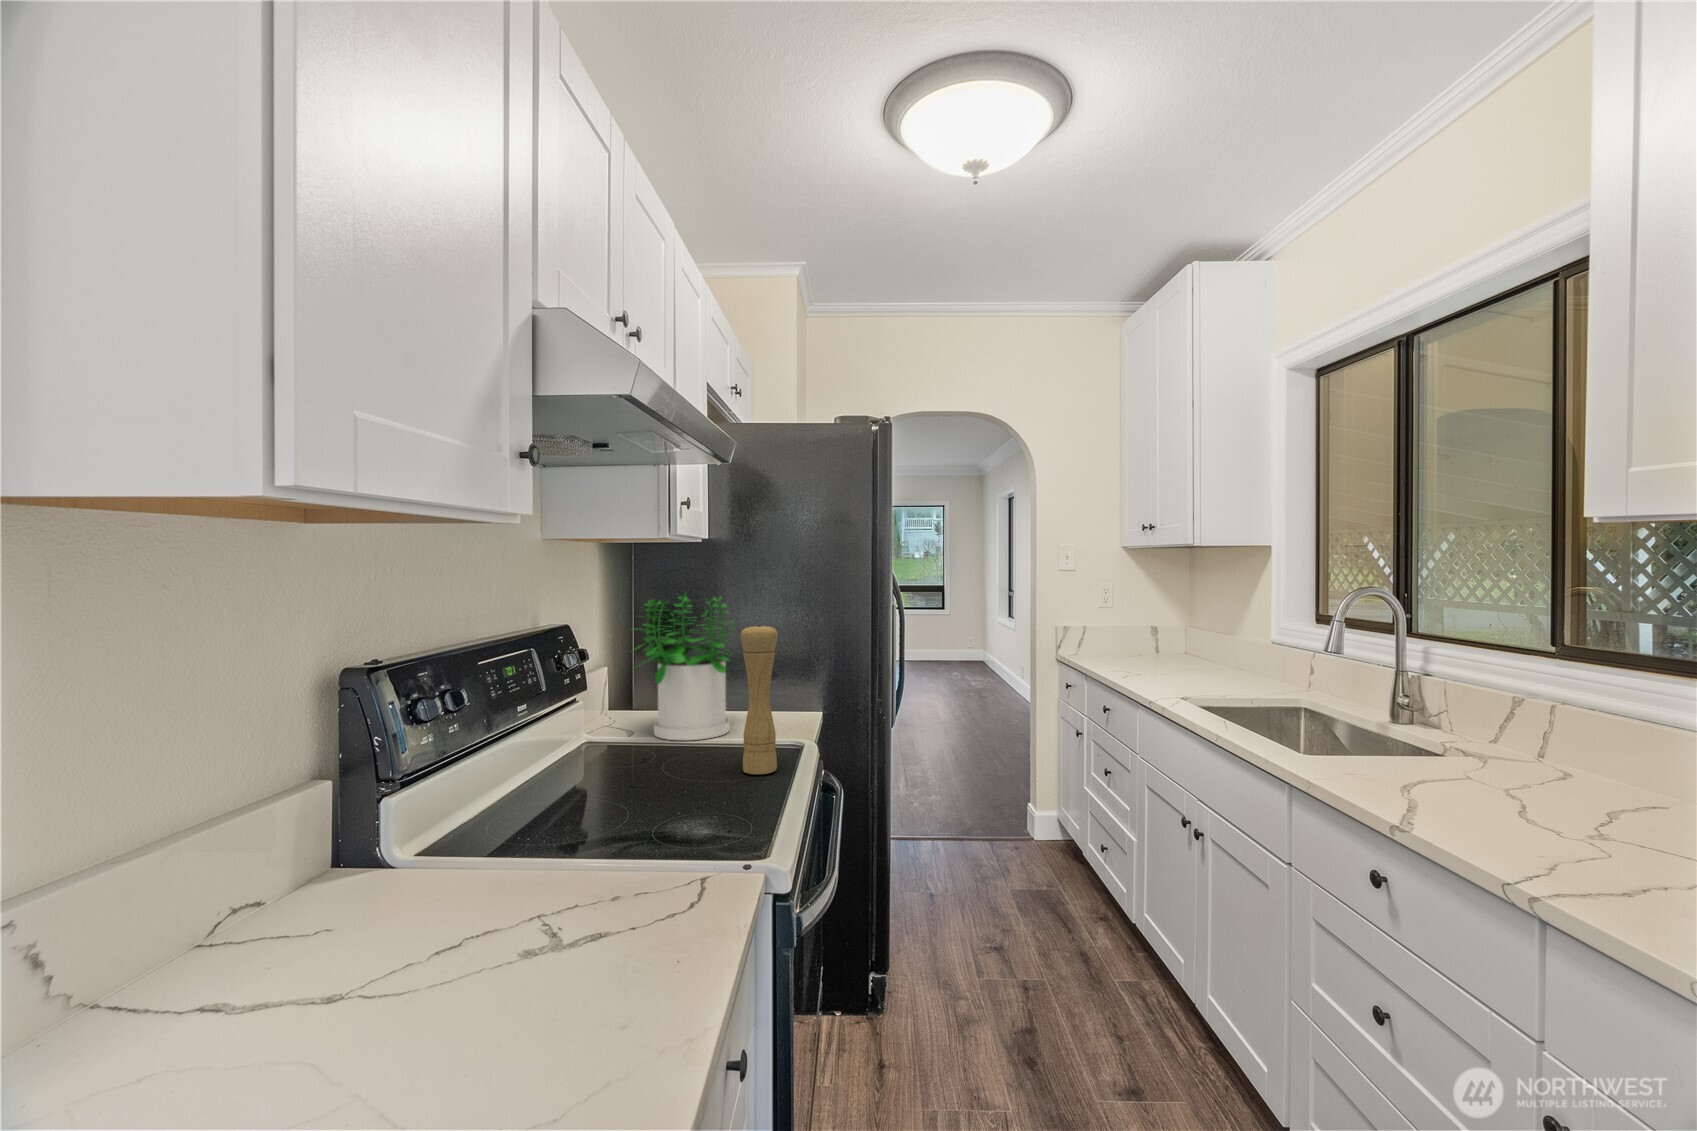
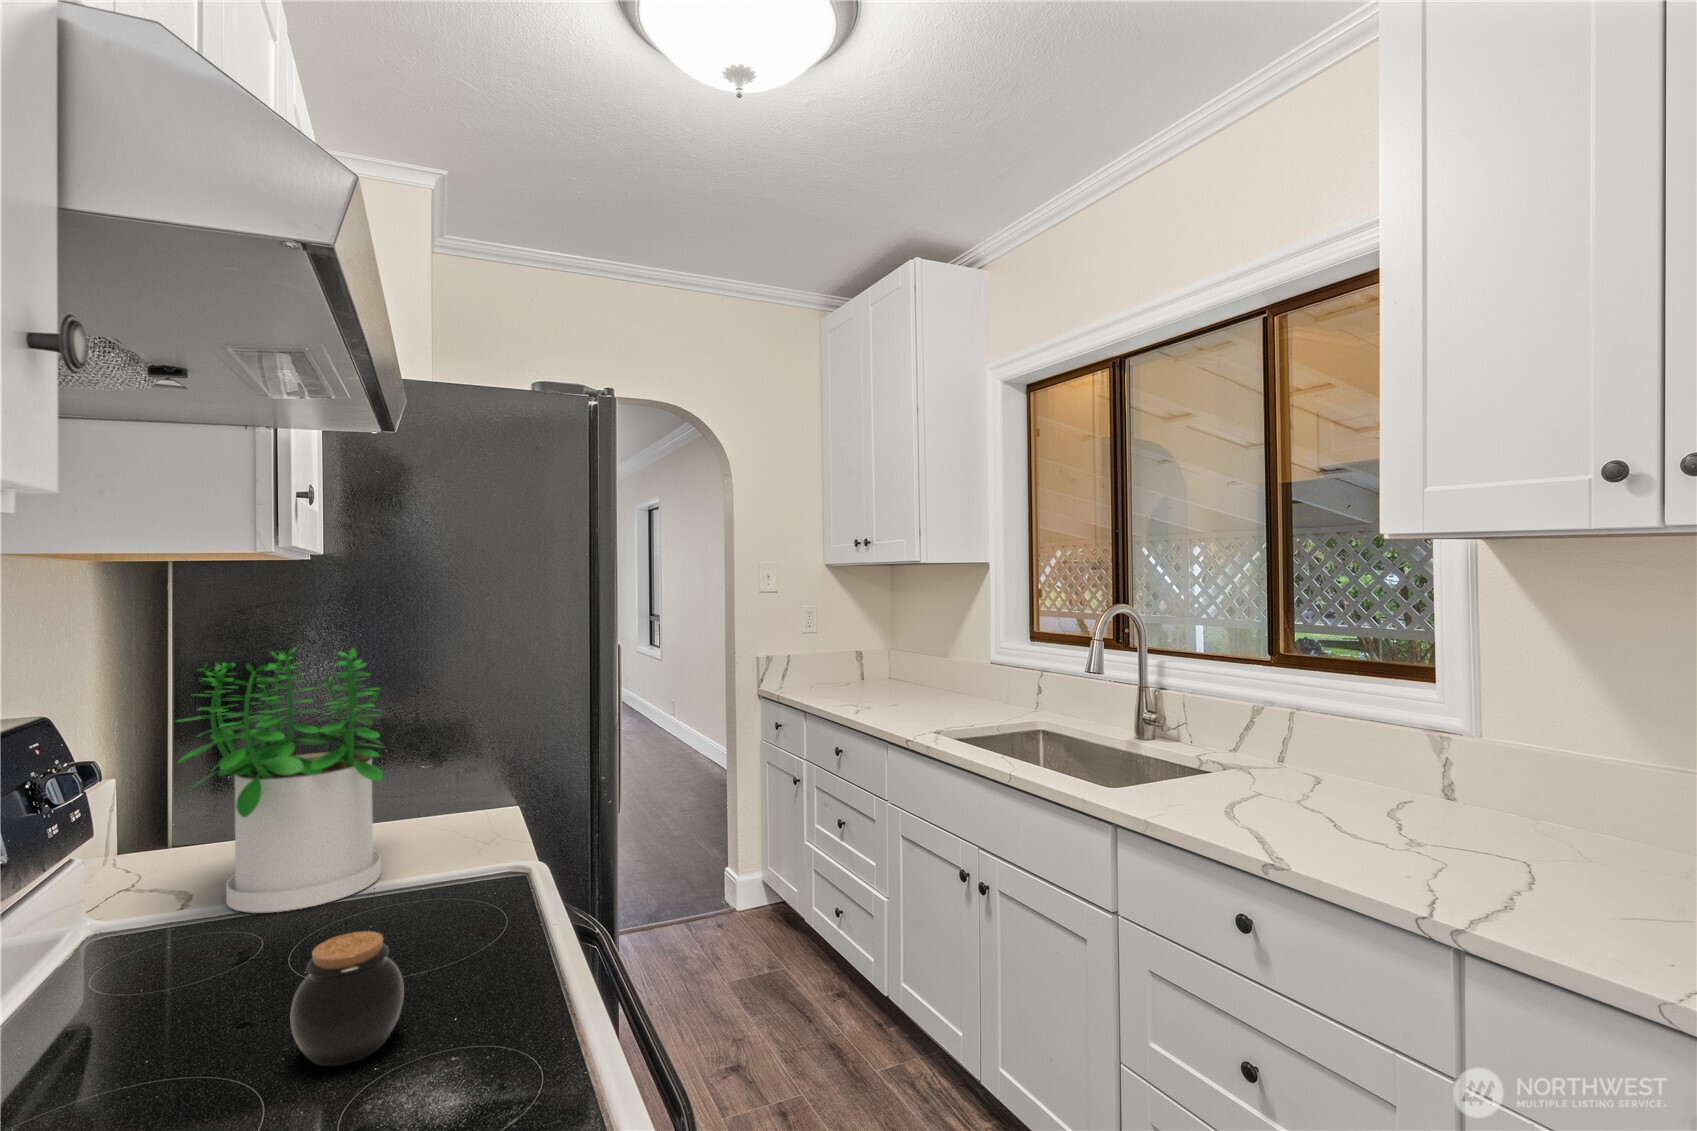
pepper mill: present [741,624,778,774] -> none [453,700,520,957]
jar: none [645,739,698,802] -> present [290,931,404,1066]

